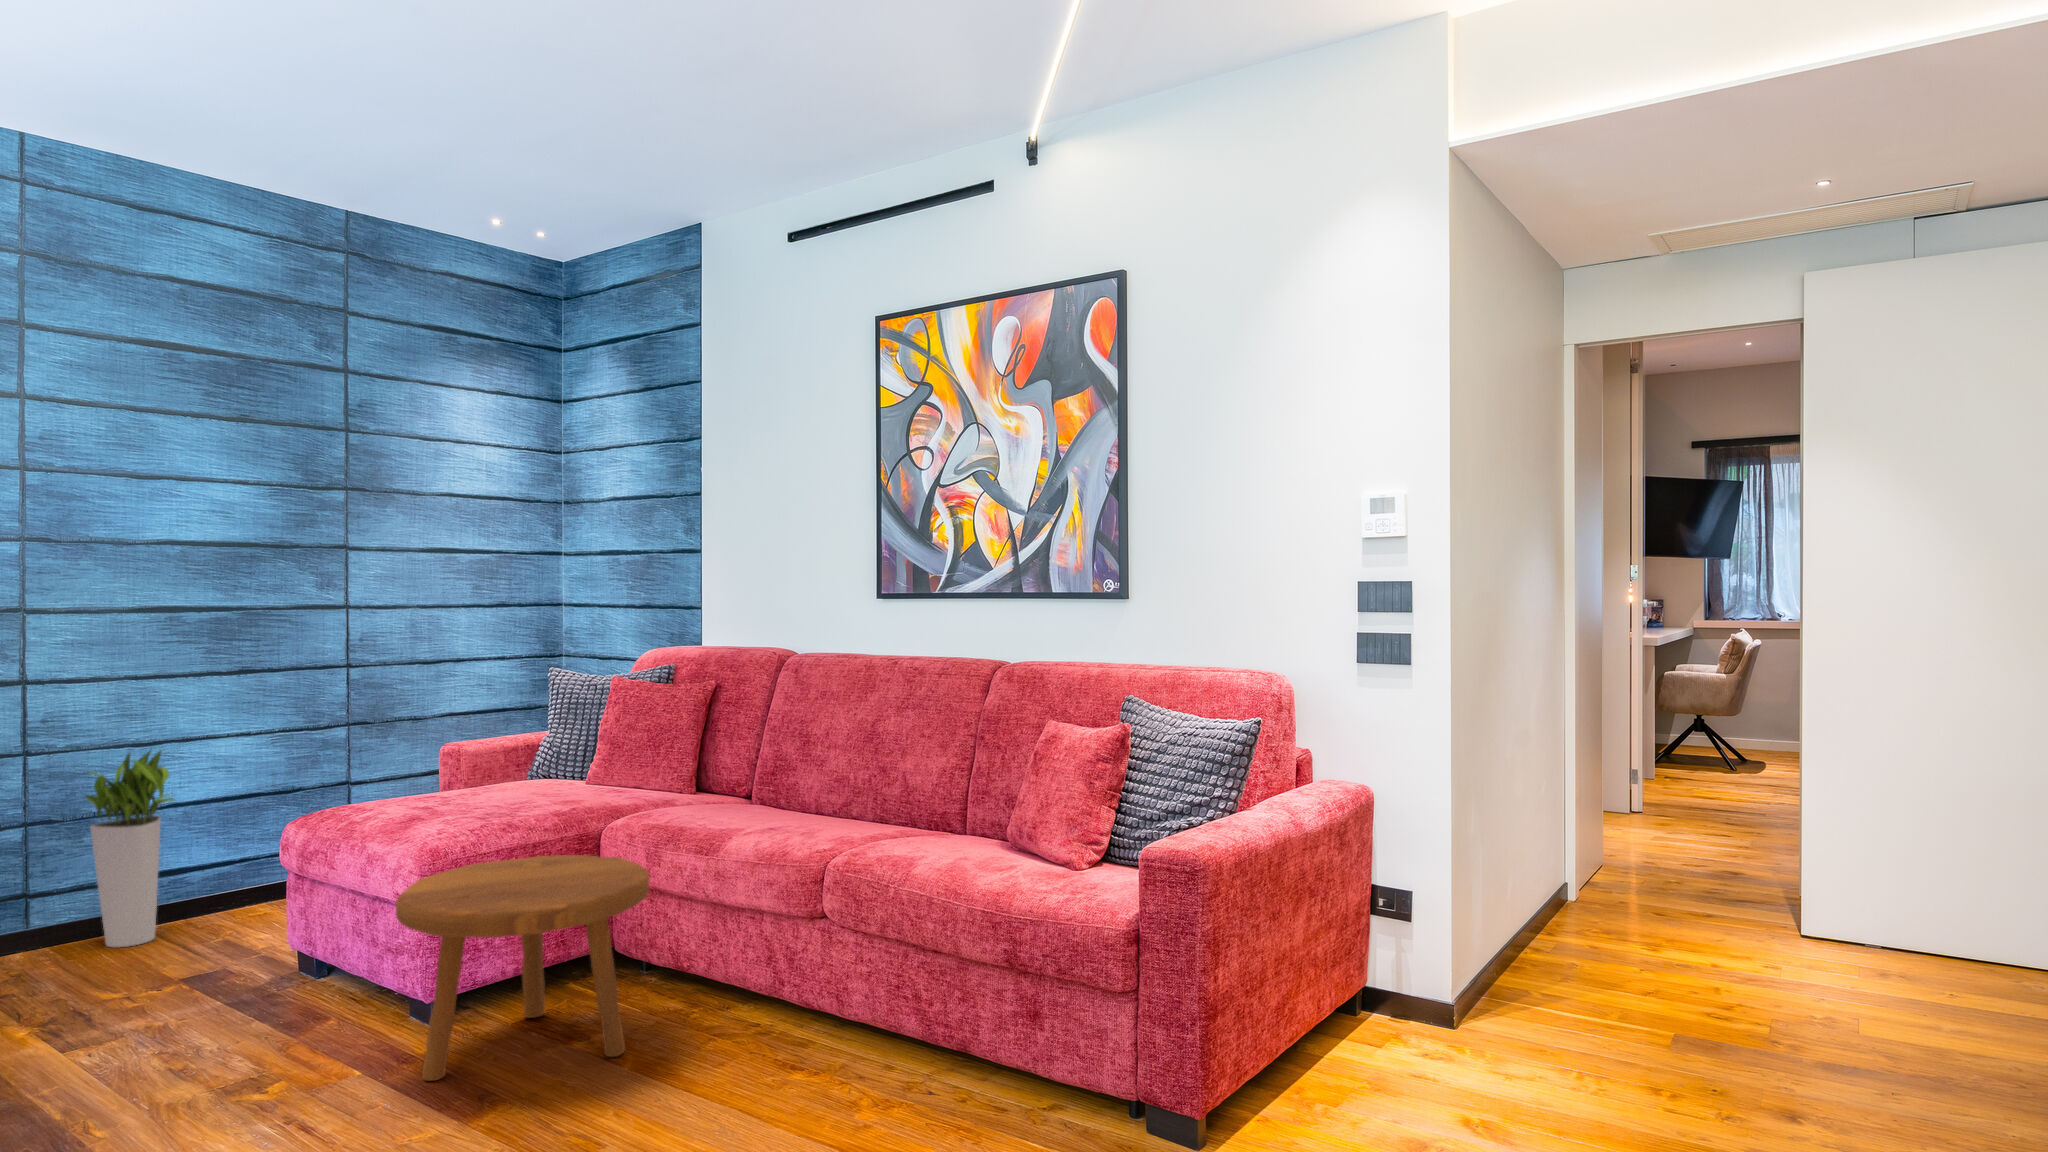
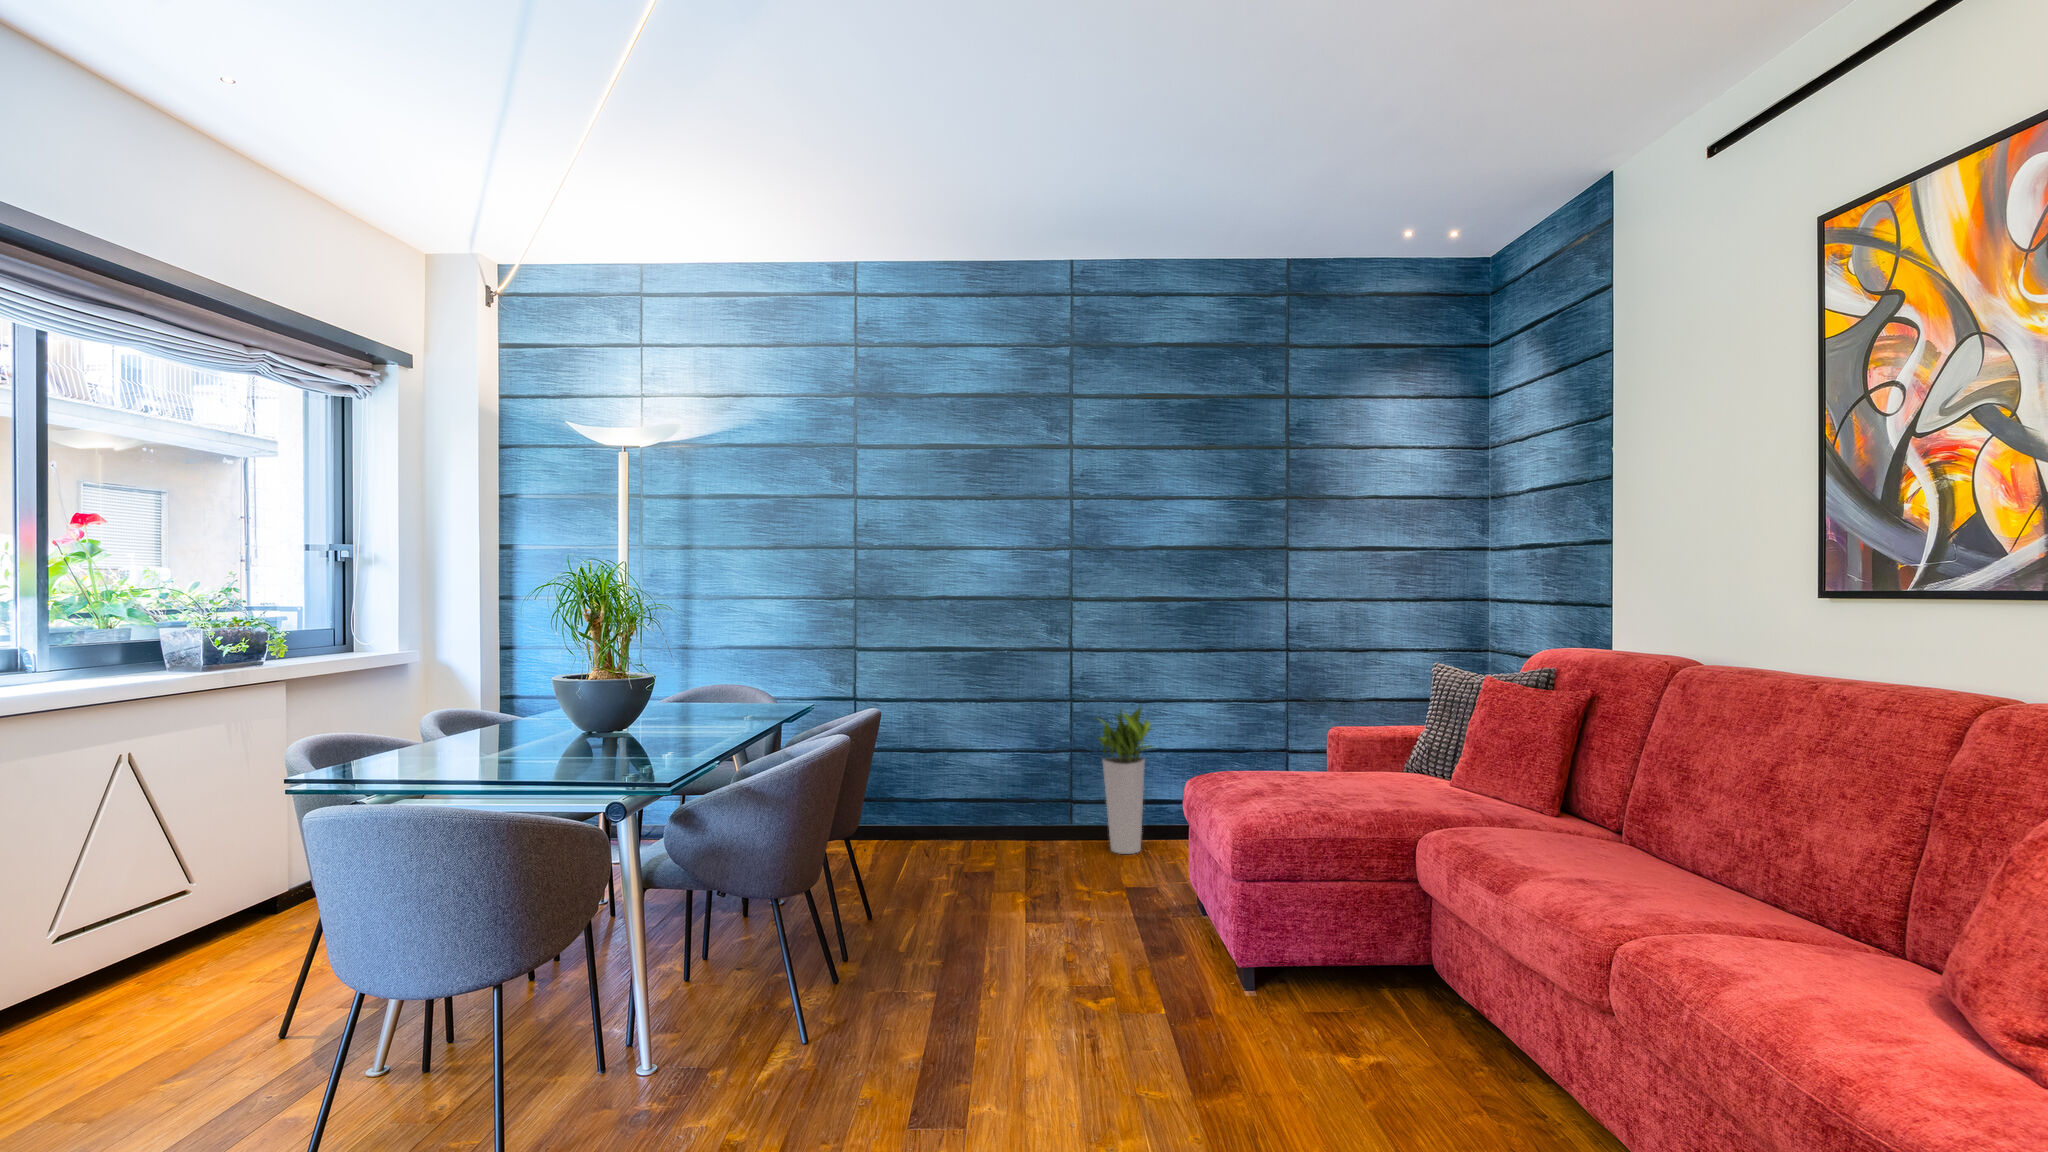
footstool: present [396,855,649,1081] -> none [1185,848,1426,1089]

